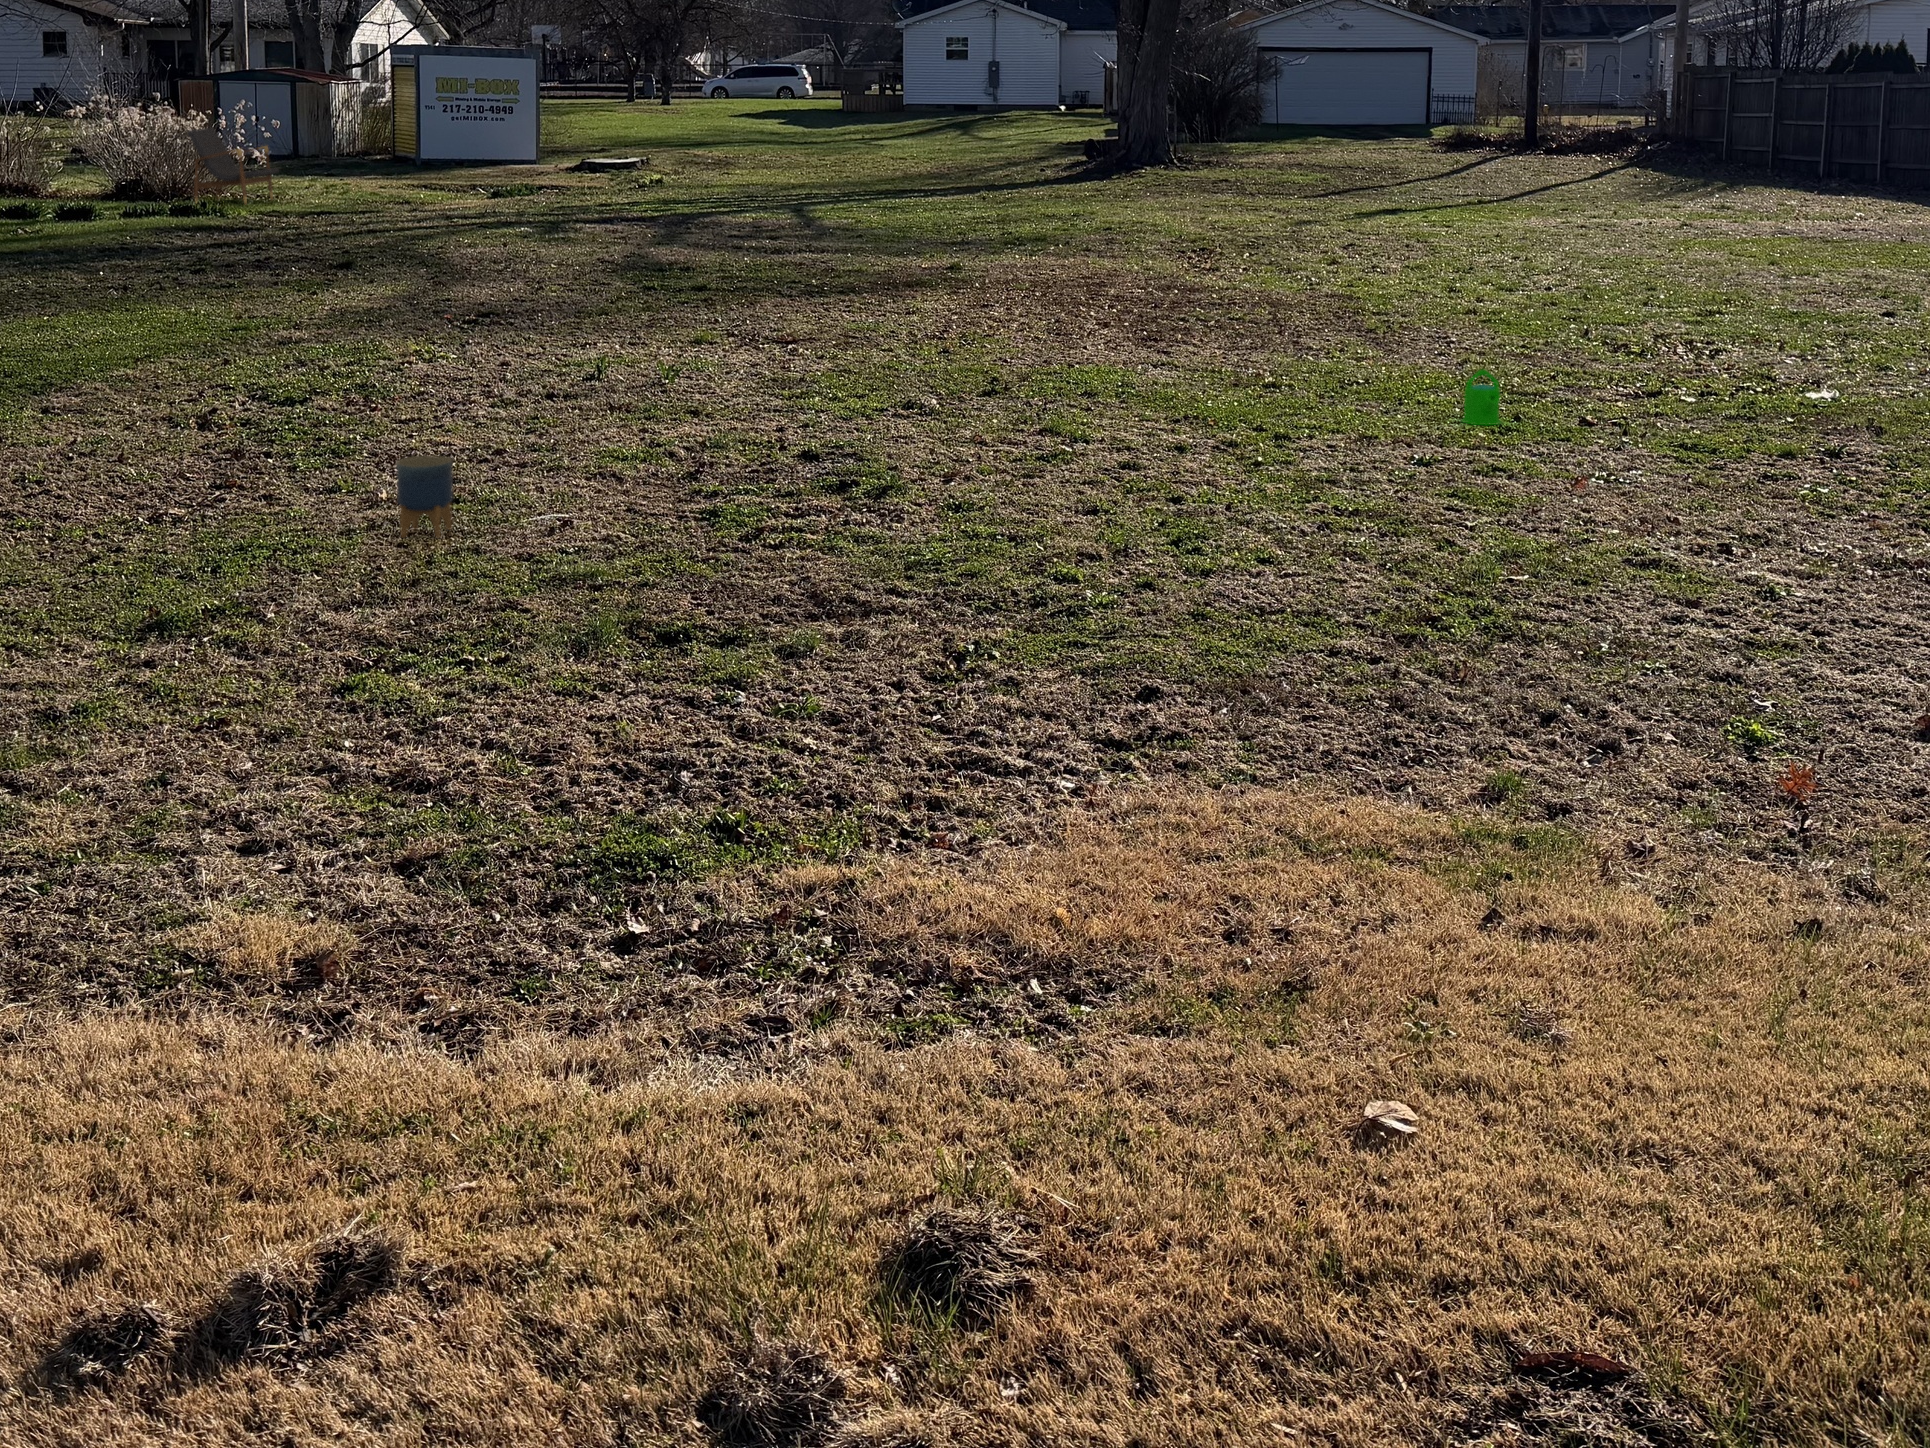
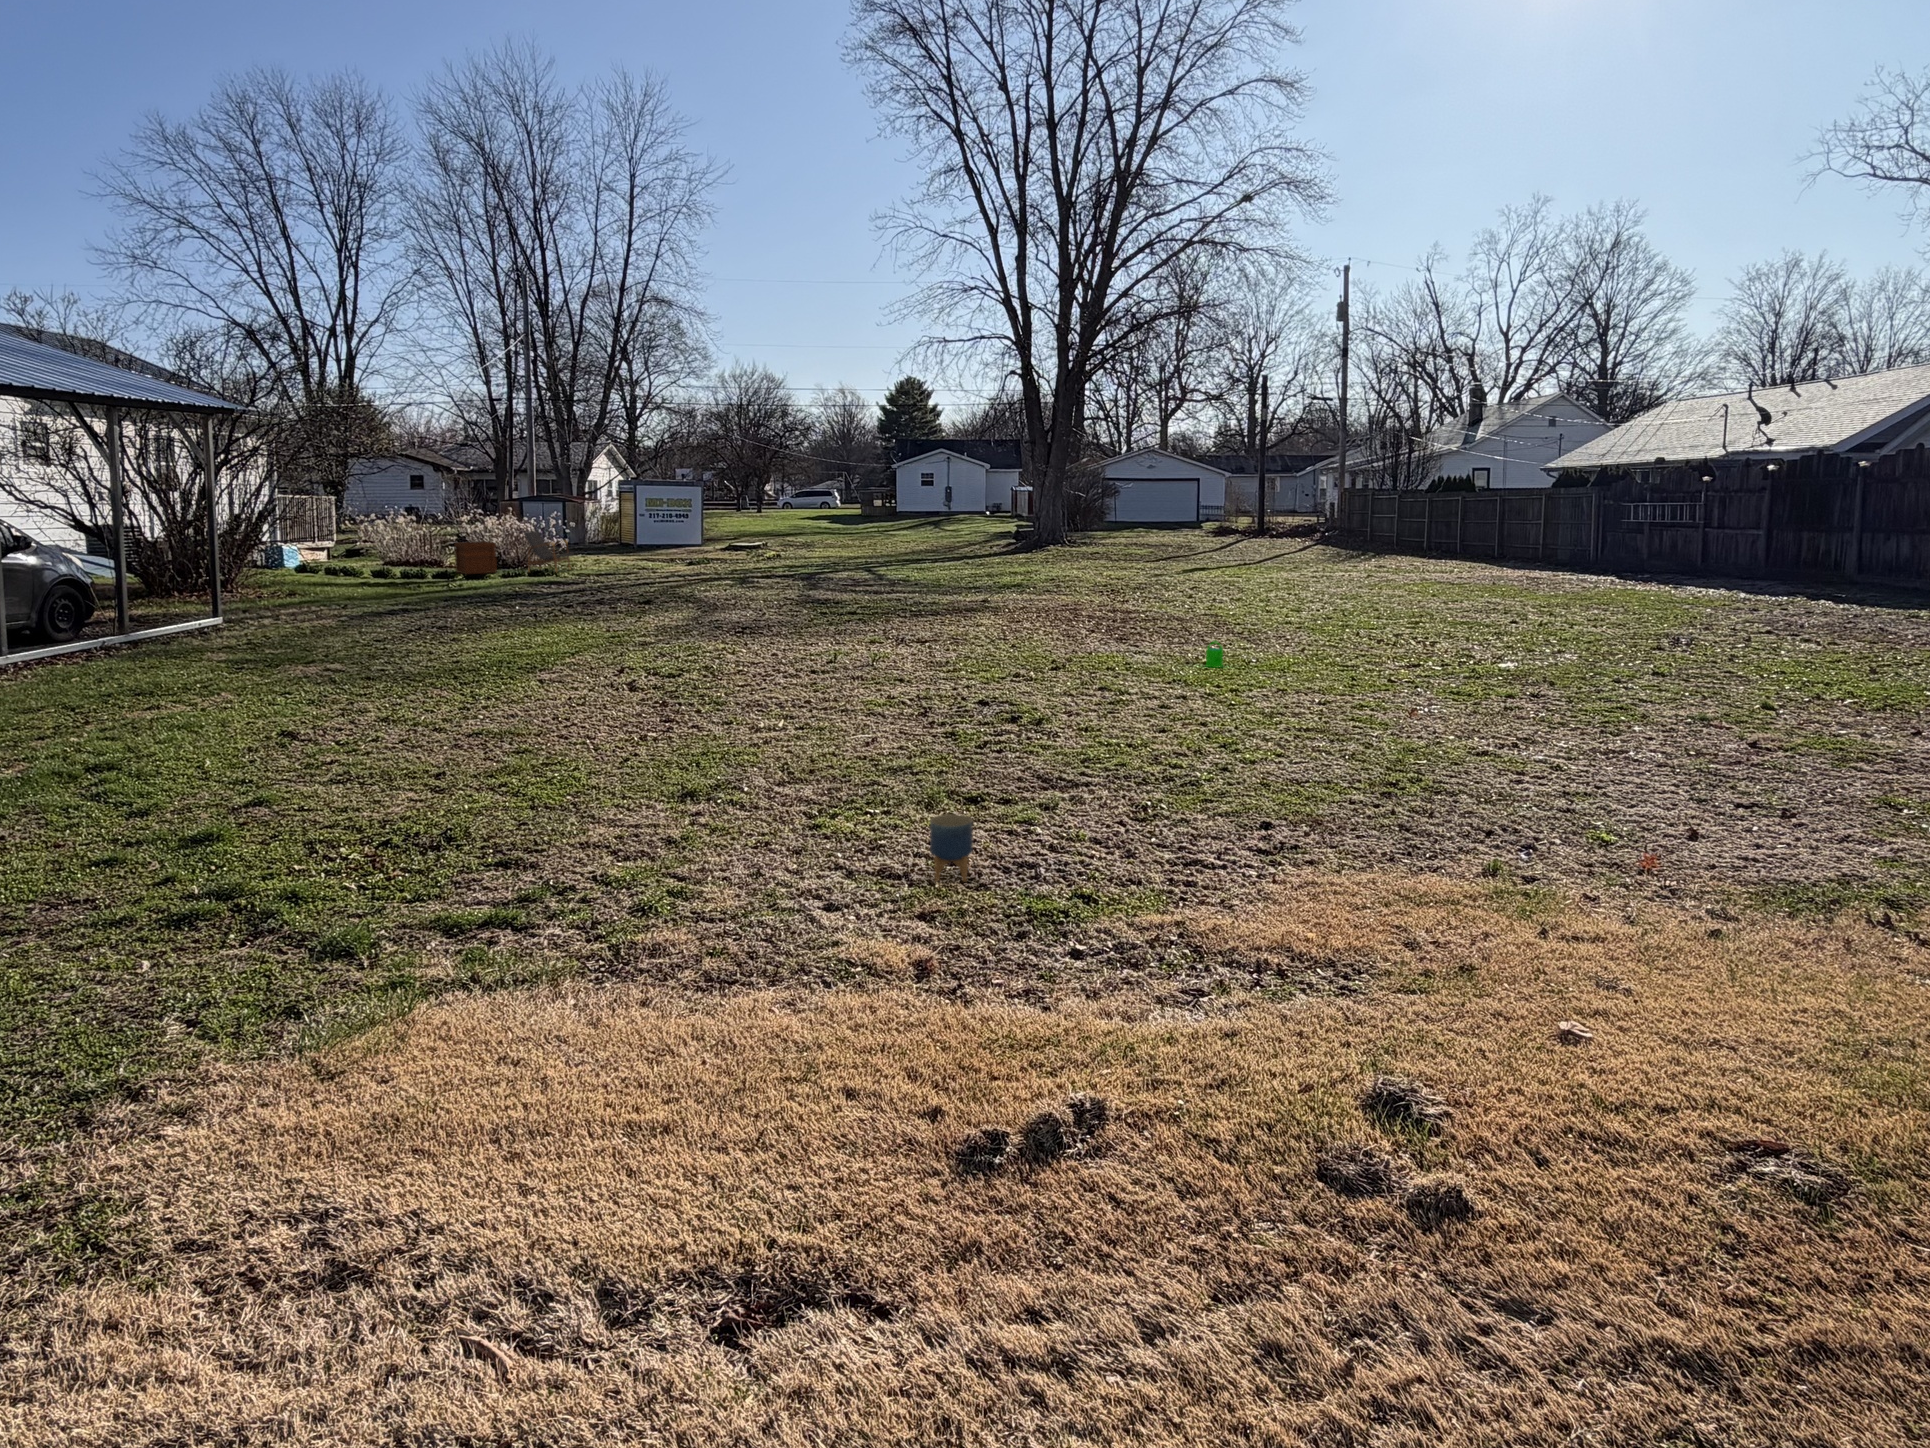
wooden crate: none [61,146,138,207] -> present [454,541,497,574]
planter: present [396,455,453,538] -> present [930,814,973,882]

